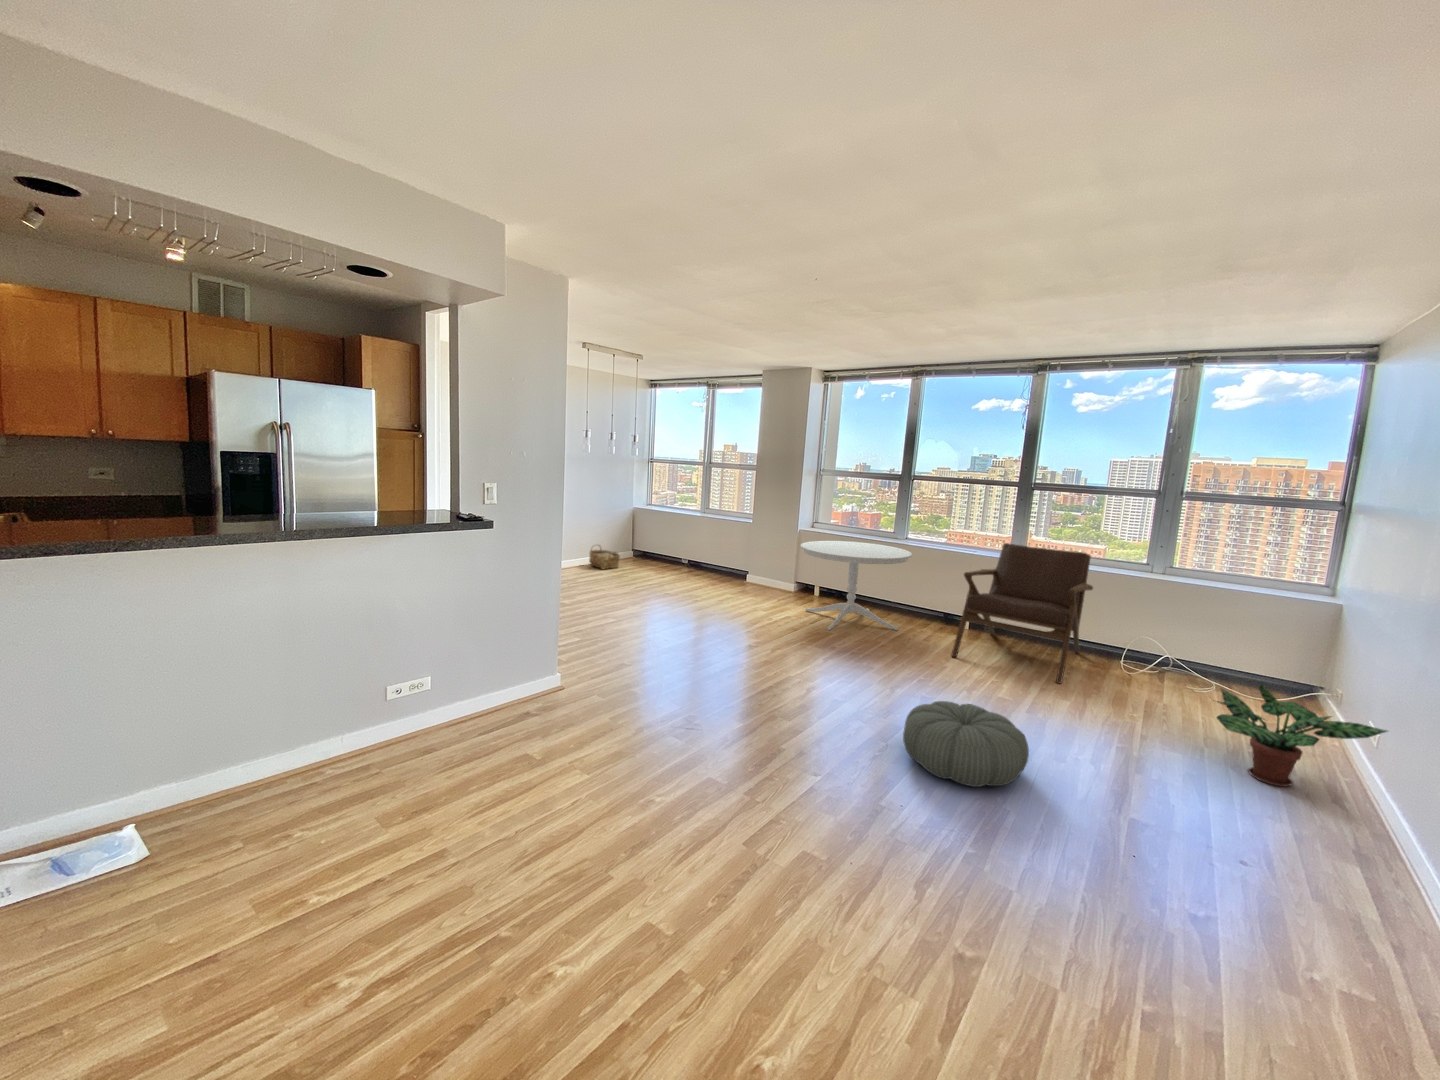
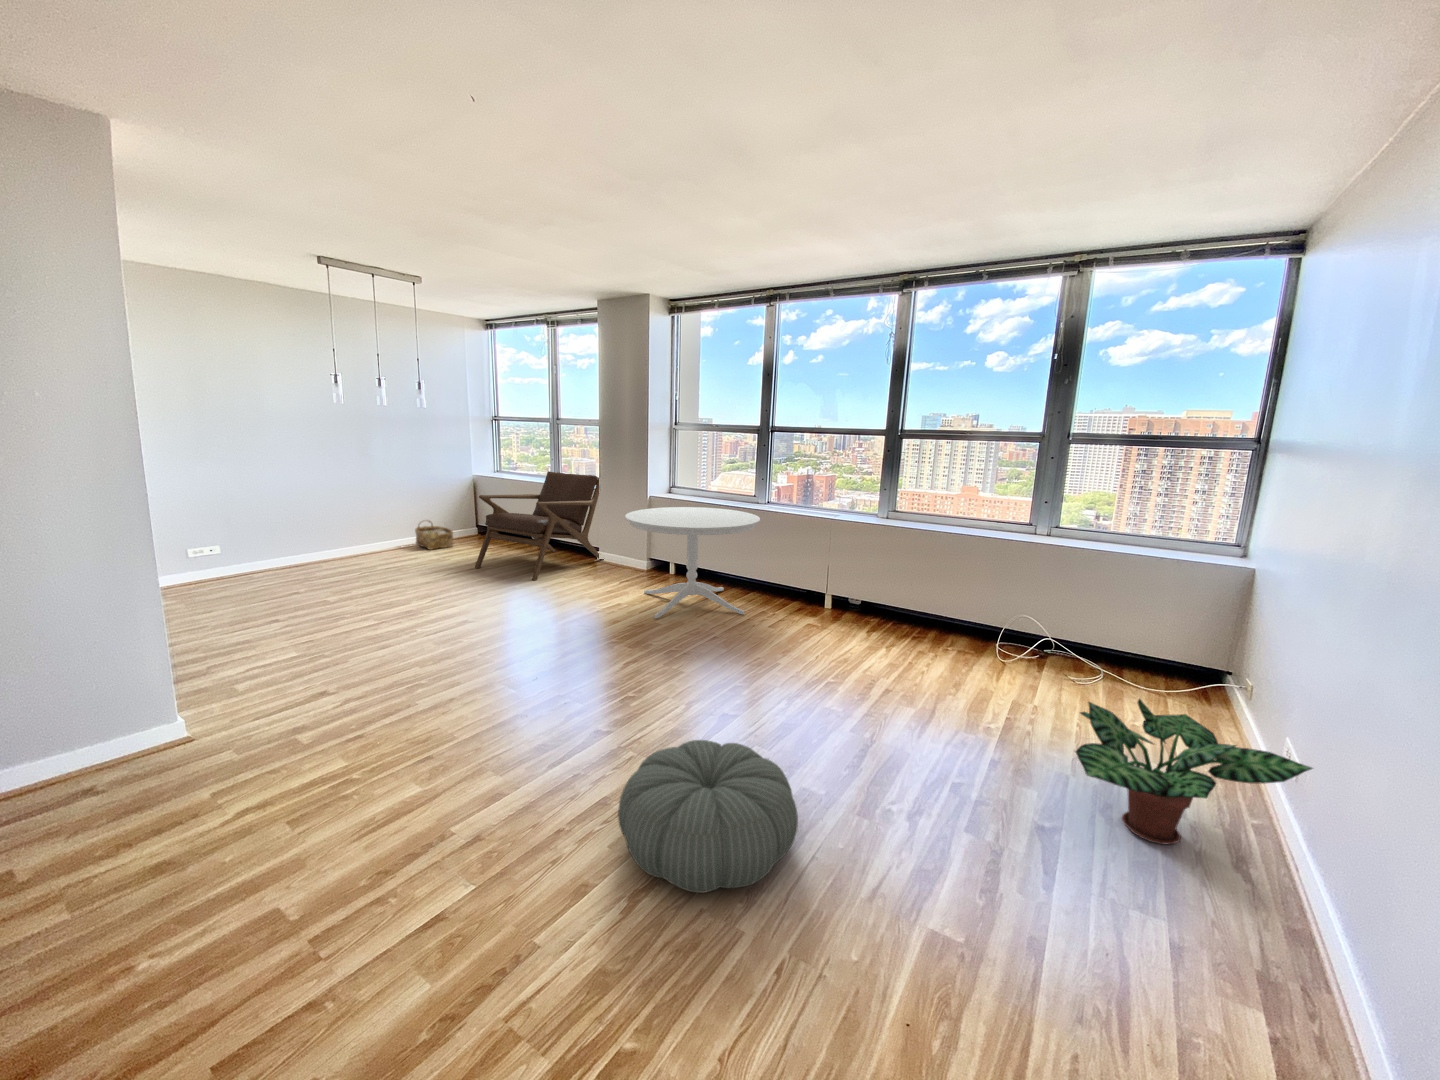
lounge chair: present [951,543,1093,683] -> present [475,472,604,580]

